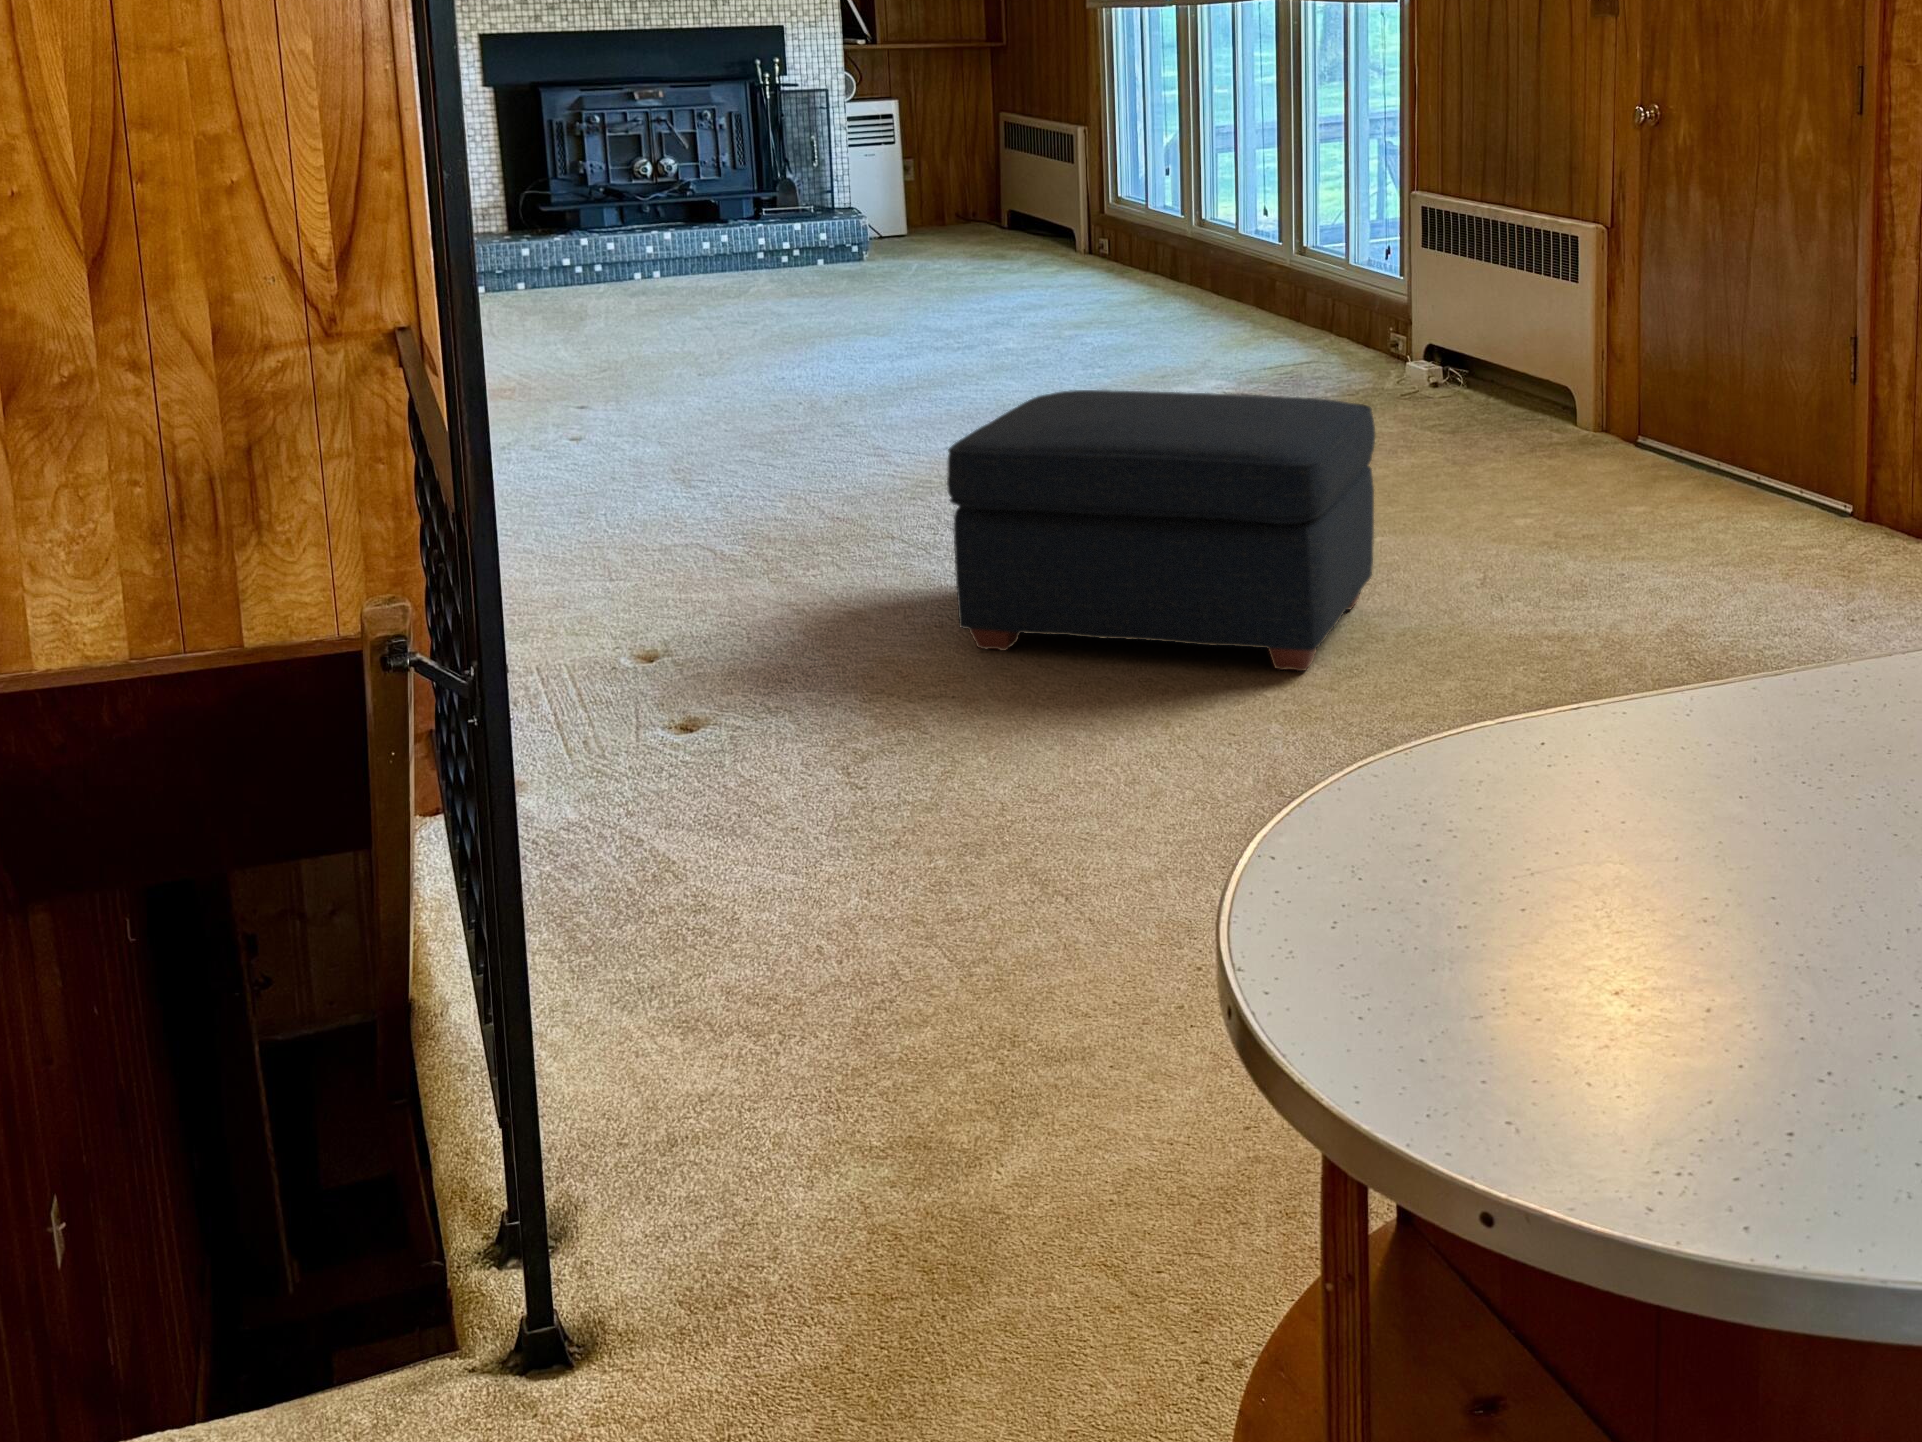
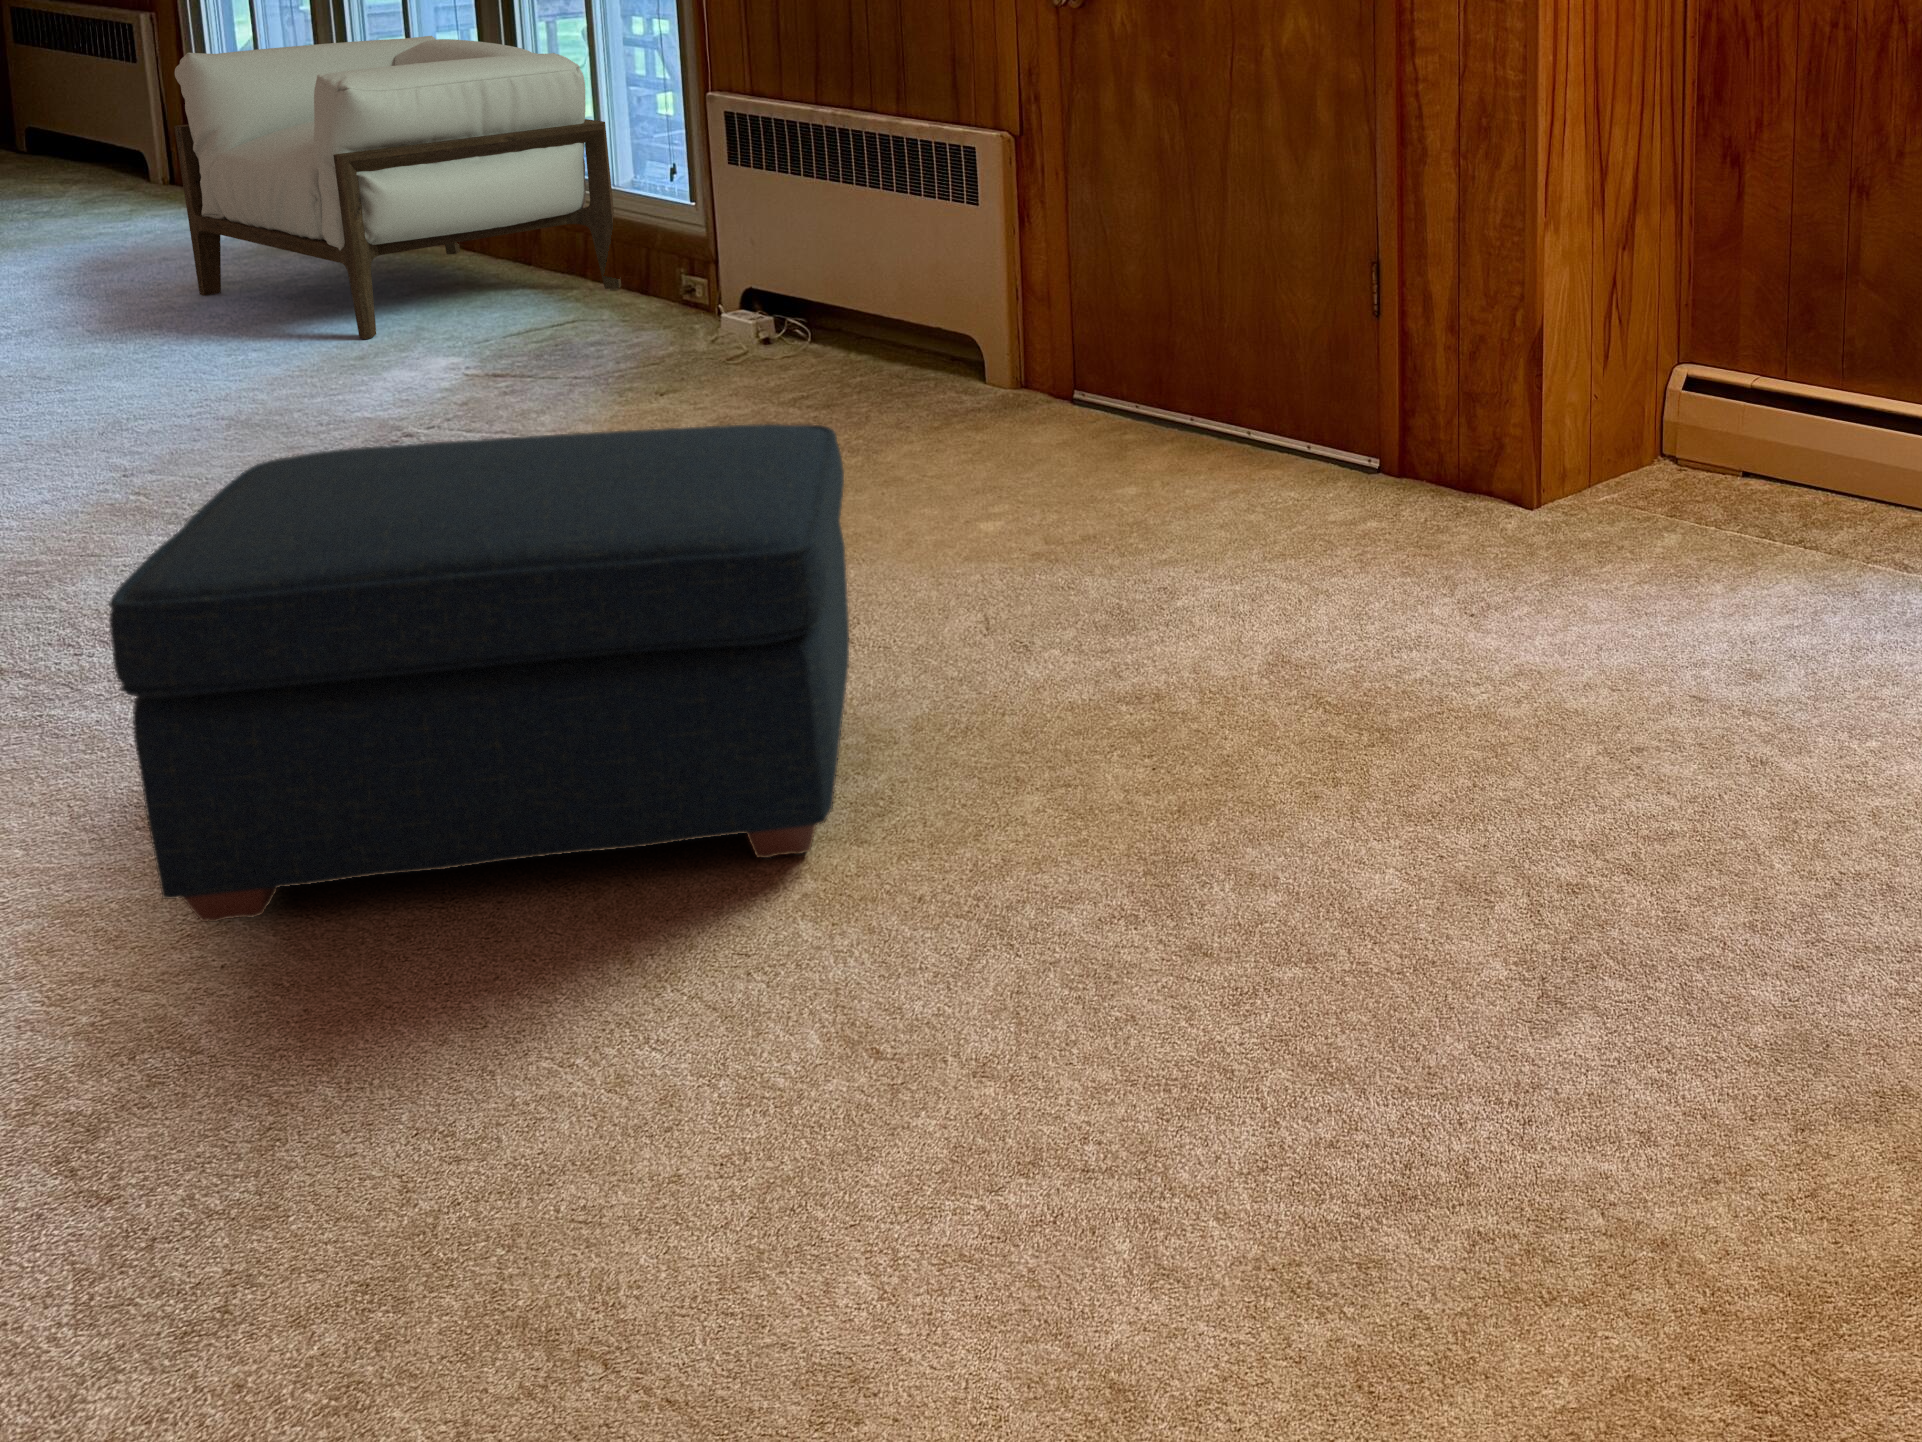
armchair: none [1070,141,1348,360] -> present [174,36,621,339]

